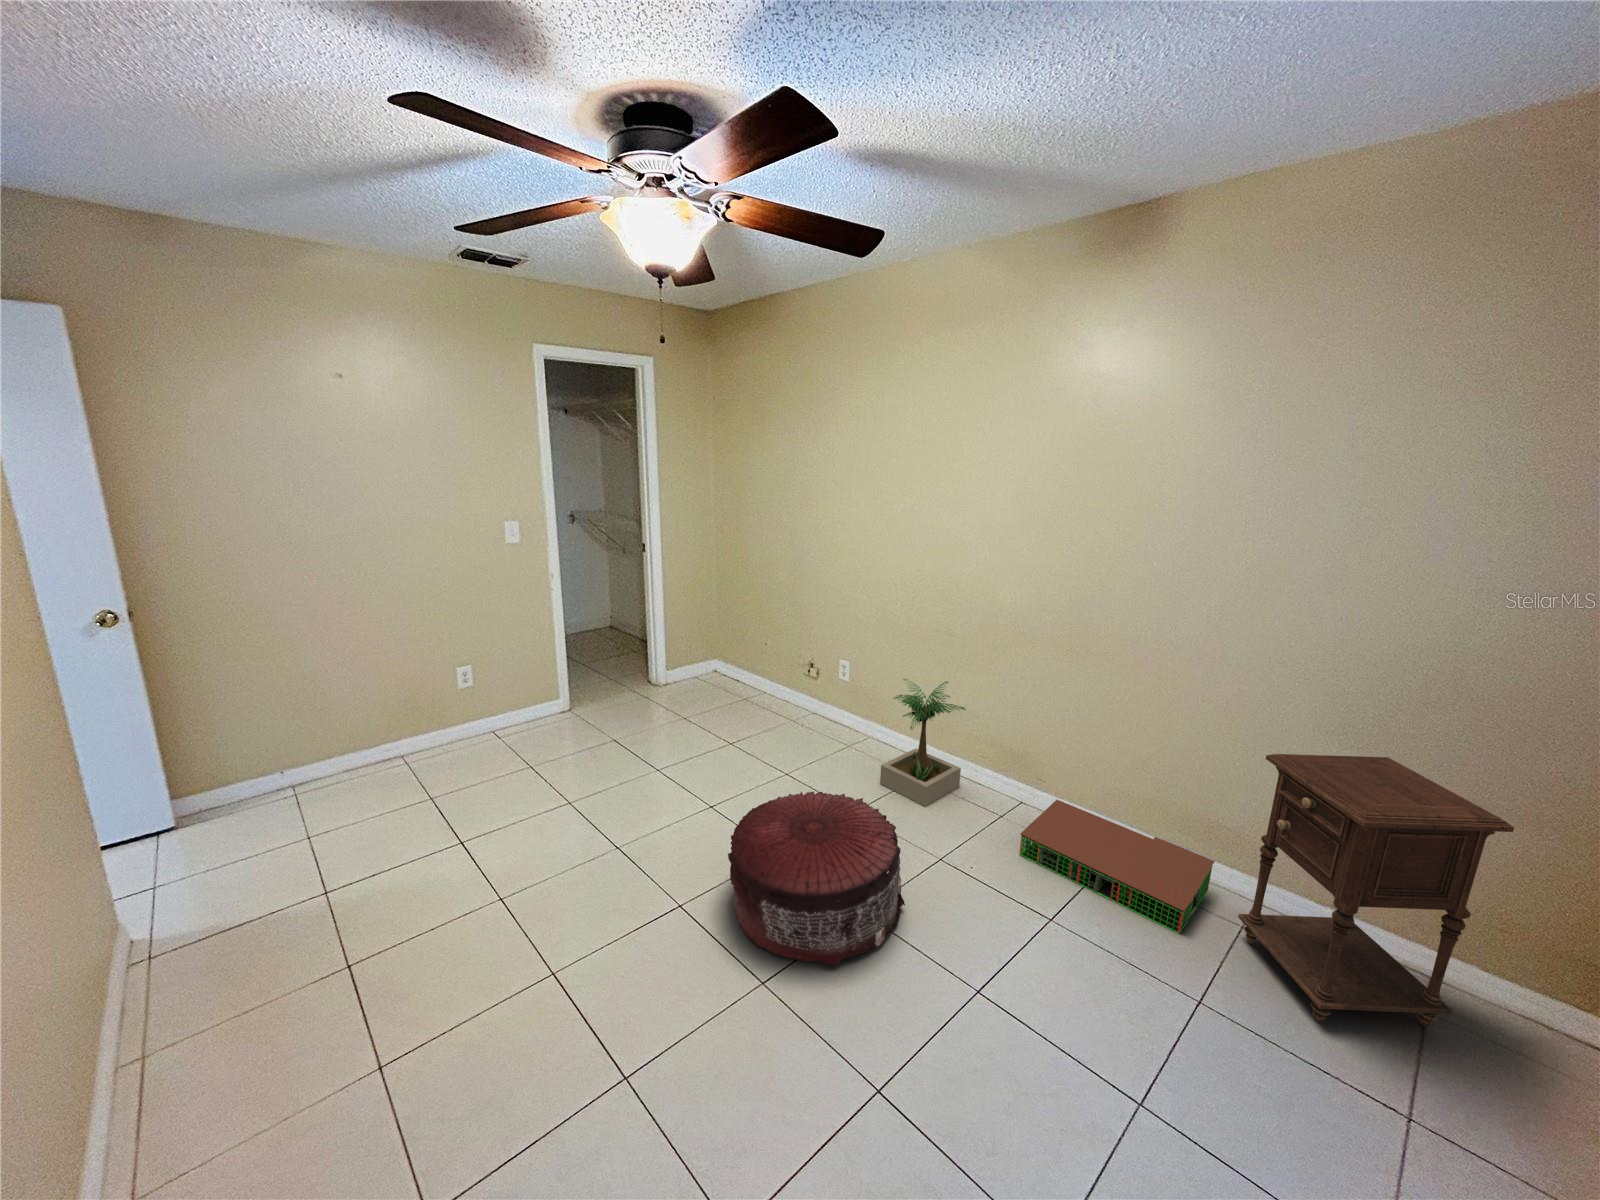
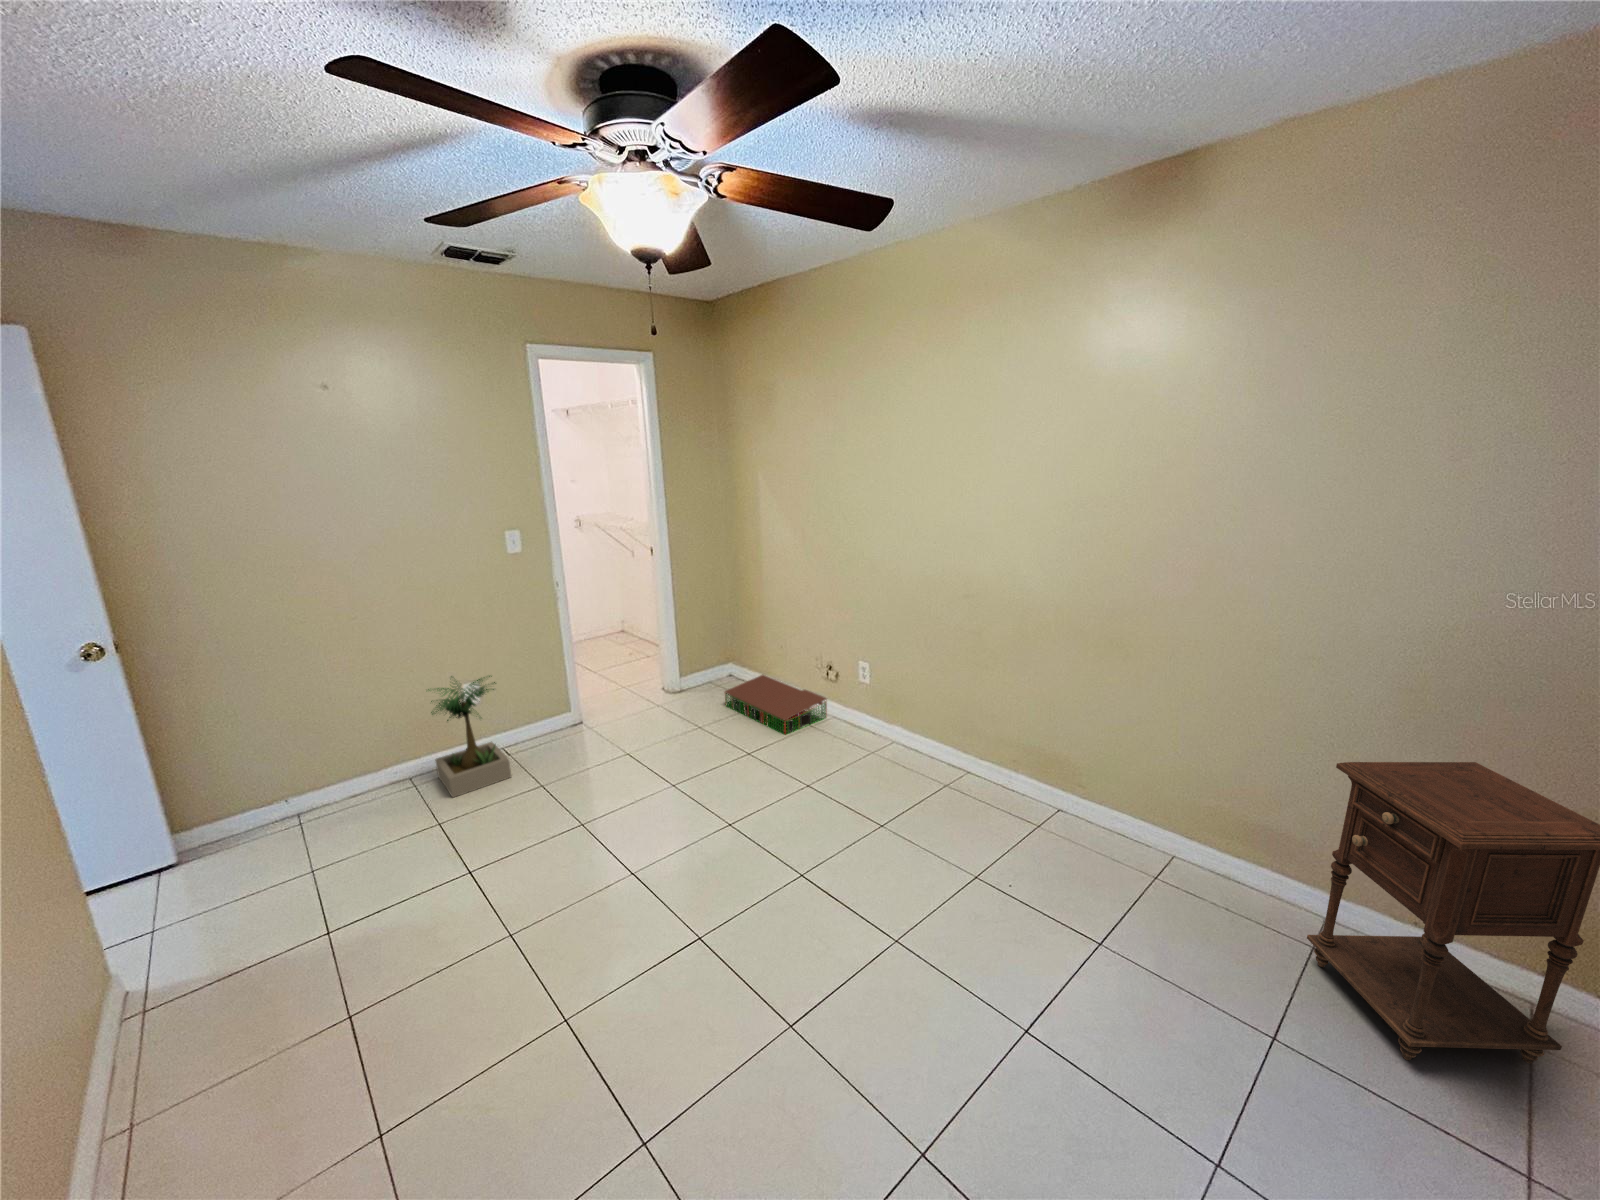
potted plant: present [880,679,966,806] -> present [428,676,511,798]
pouf: present [728,792,905,966] -> none [748,810,940,1005]
storage bin: present [1019,800,1215,934] -> present [724,675,827,734]

